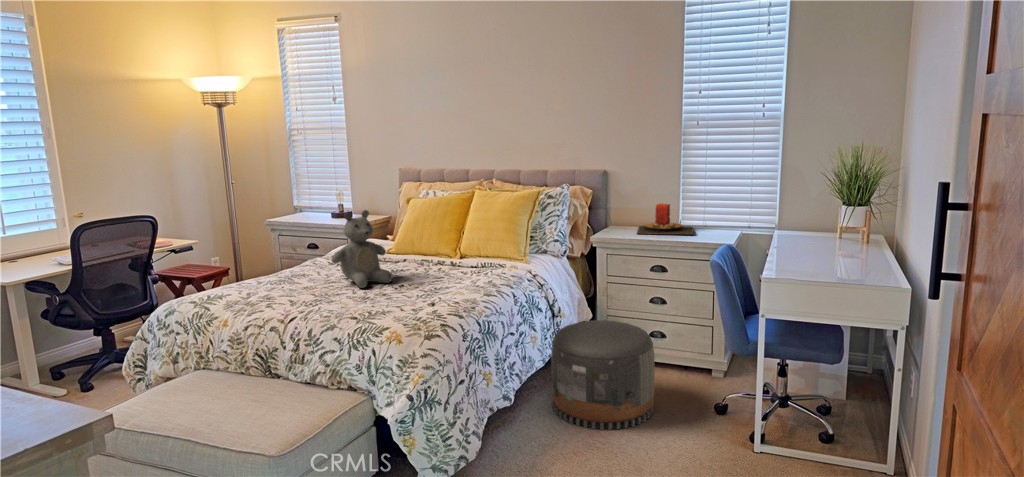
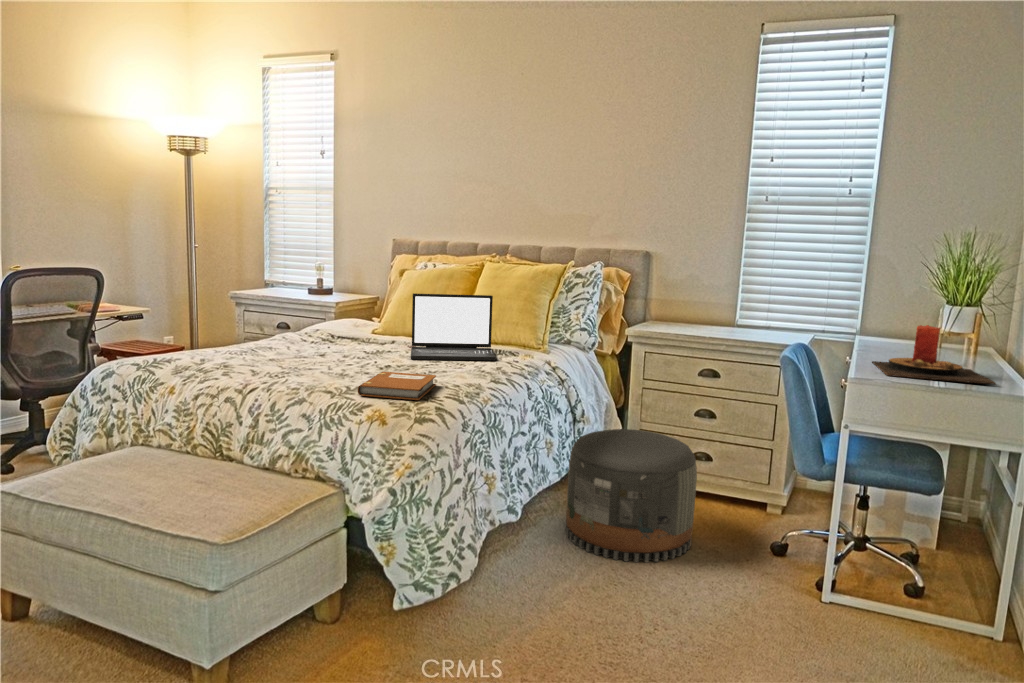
candle: present [637,203,694,235] -> present [872,325,996,385]
teddy bear: present [331,210,392,288] -> none [307,271,380,365]
laptop: none [415,219,487,277] -> present [411,293,496,361]
notebook: none [376,294,439,319] -> present [358,372,436,400]

